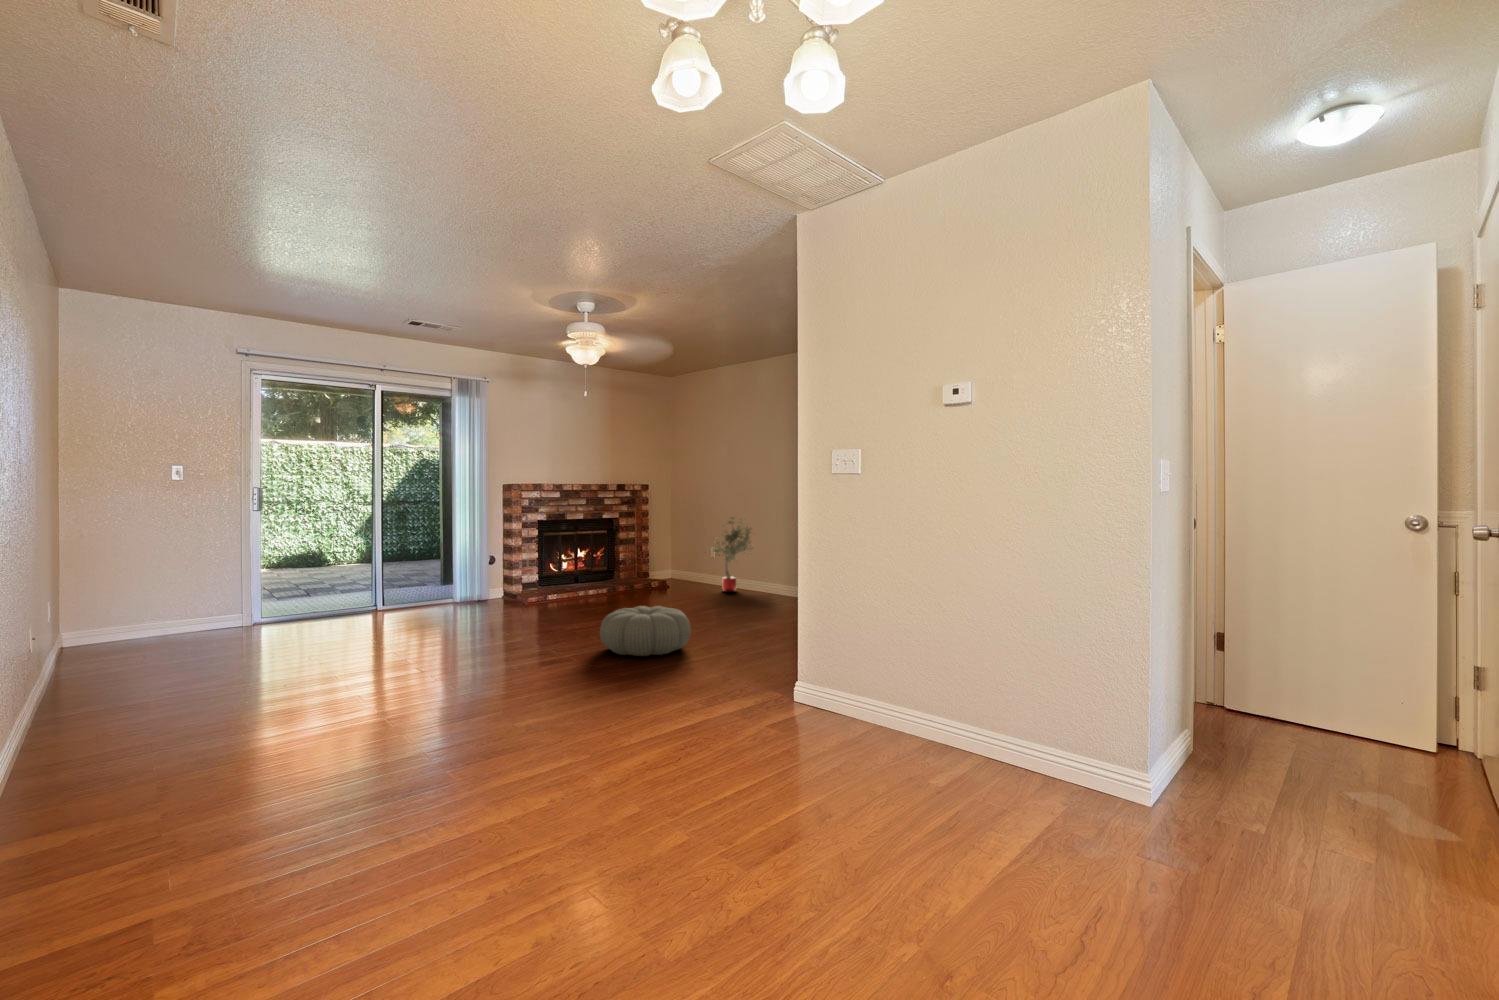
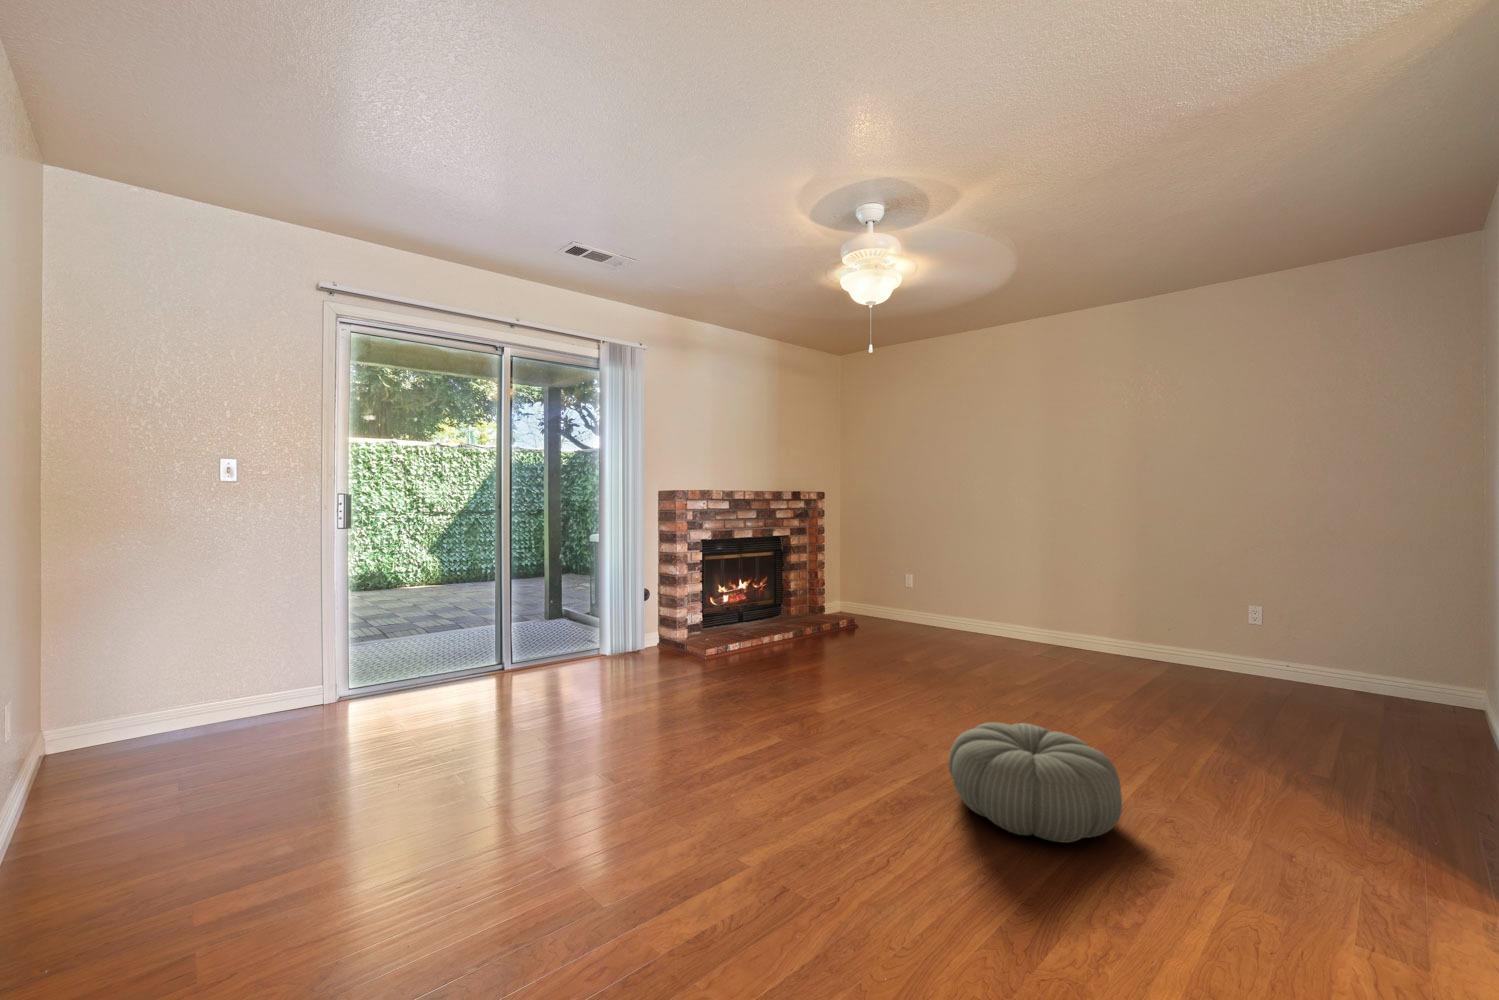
potted tree: present [712,517,754,592] -> none [917,542,993,643]

